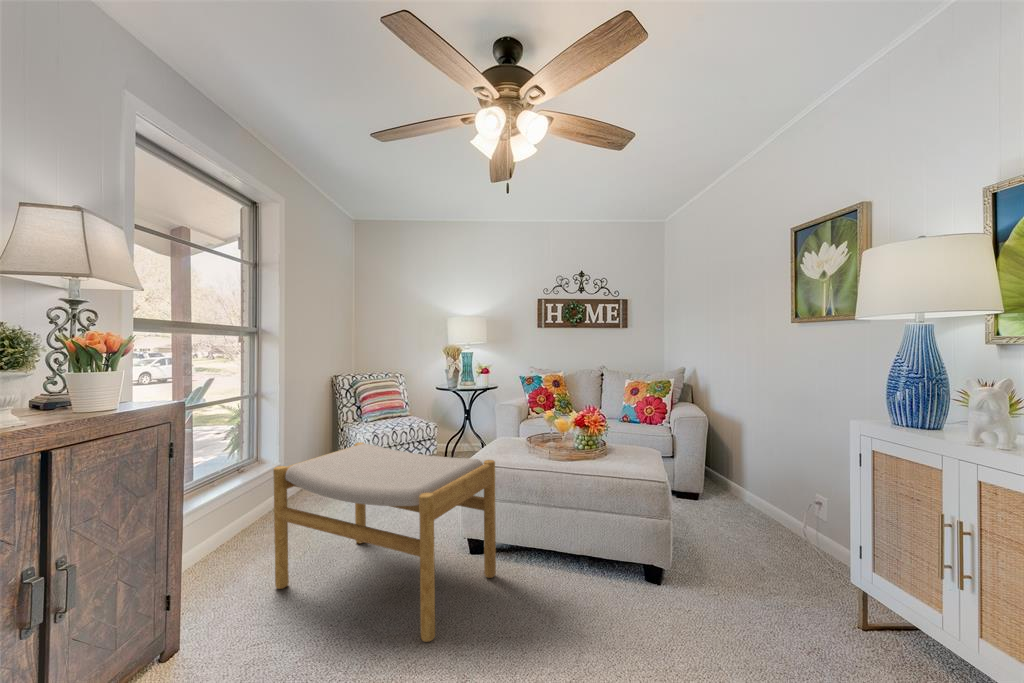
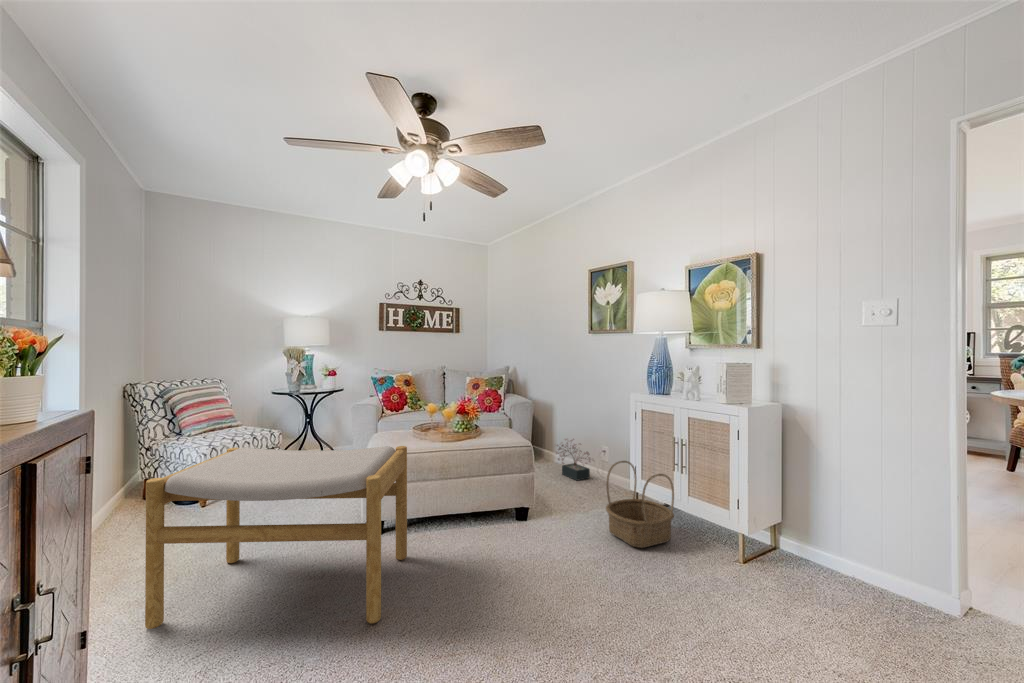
decorative plant: none [717,465,772,522] -> present [556,439,590,480]
basket: none [744,515,852,647] -> present [606,461,674,548]

